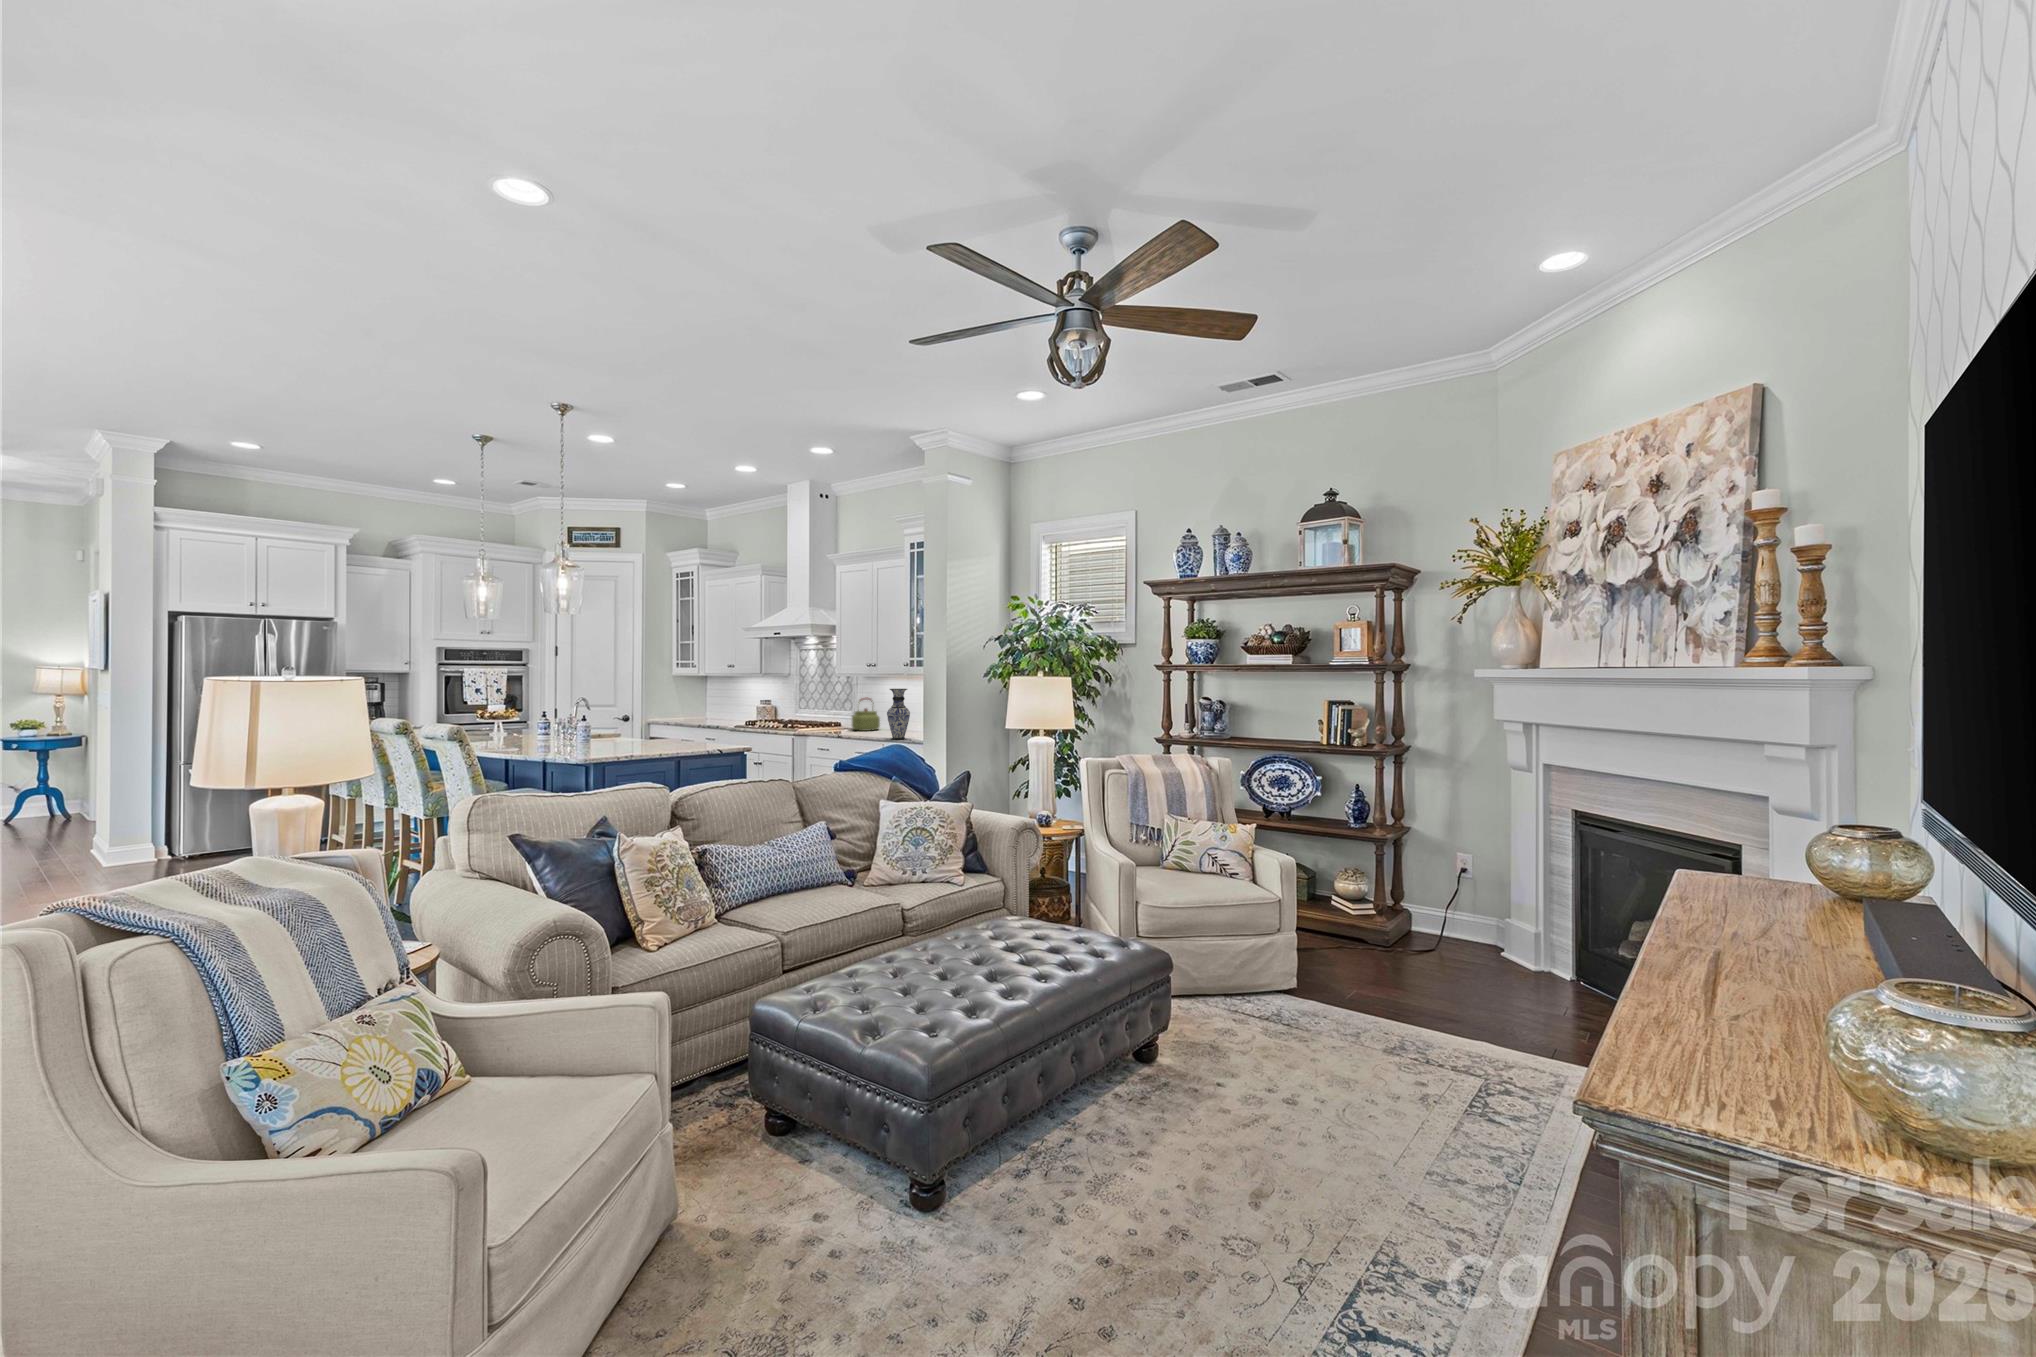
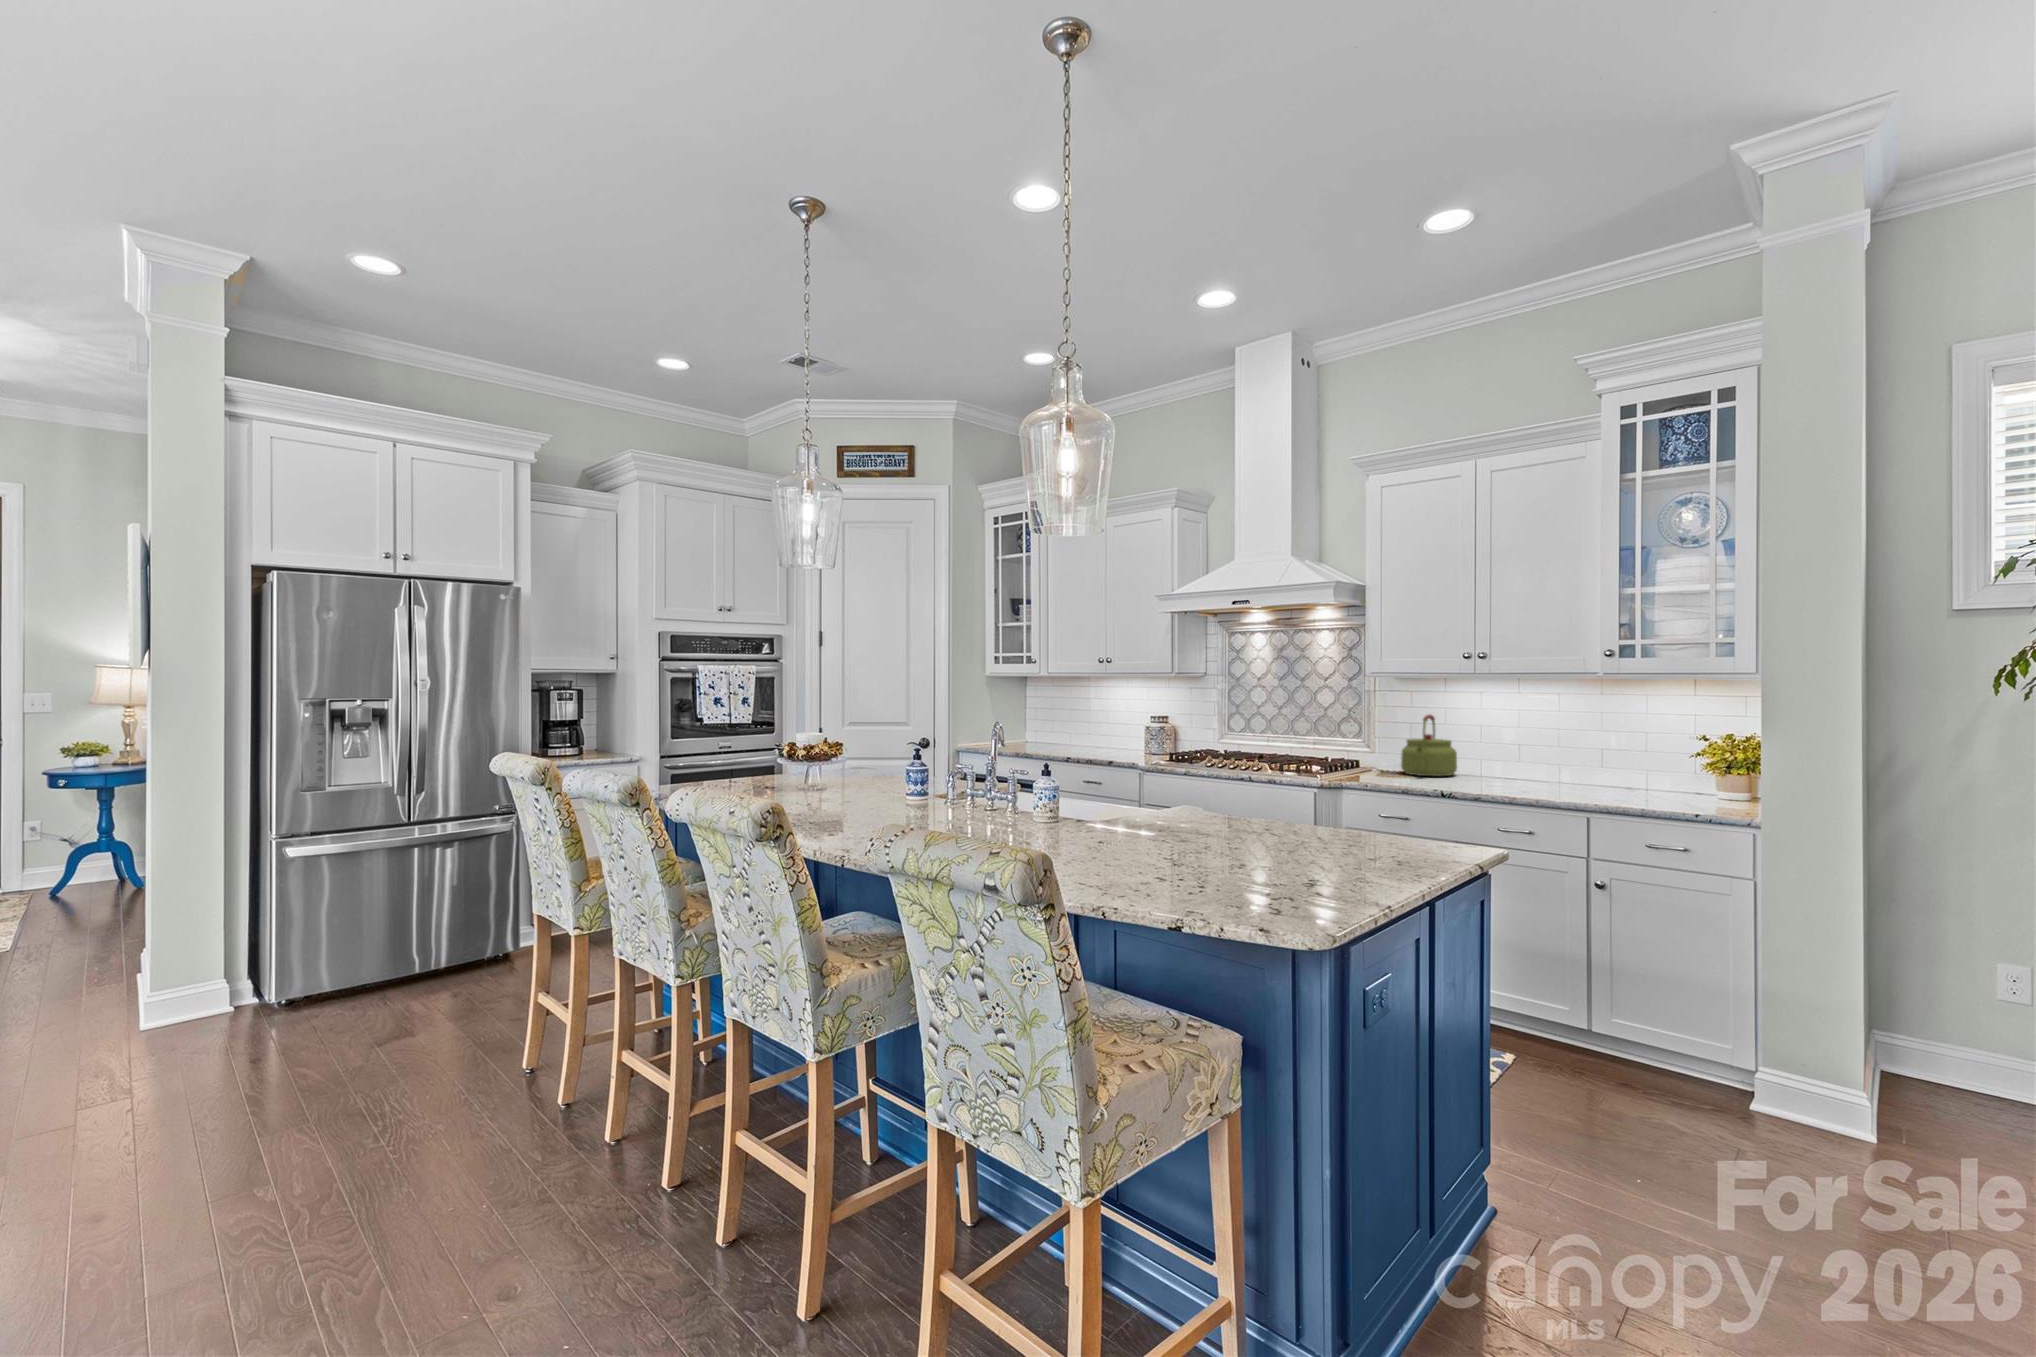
vase: present [887,689,910,739] -> none [1566,699,1617,803]

